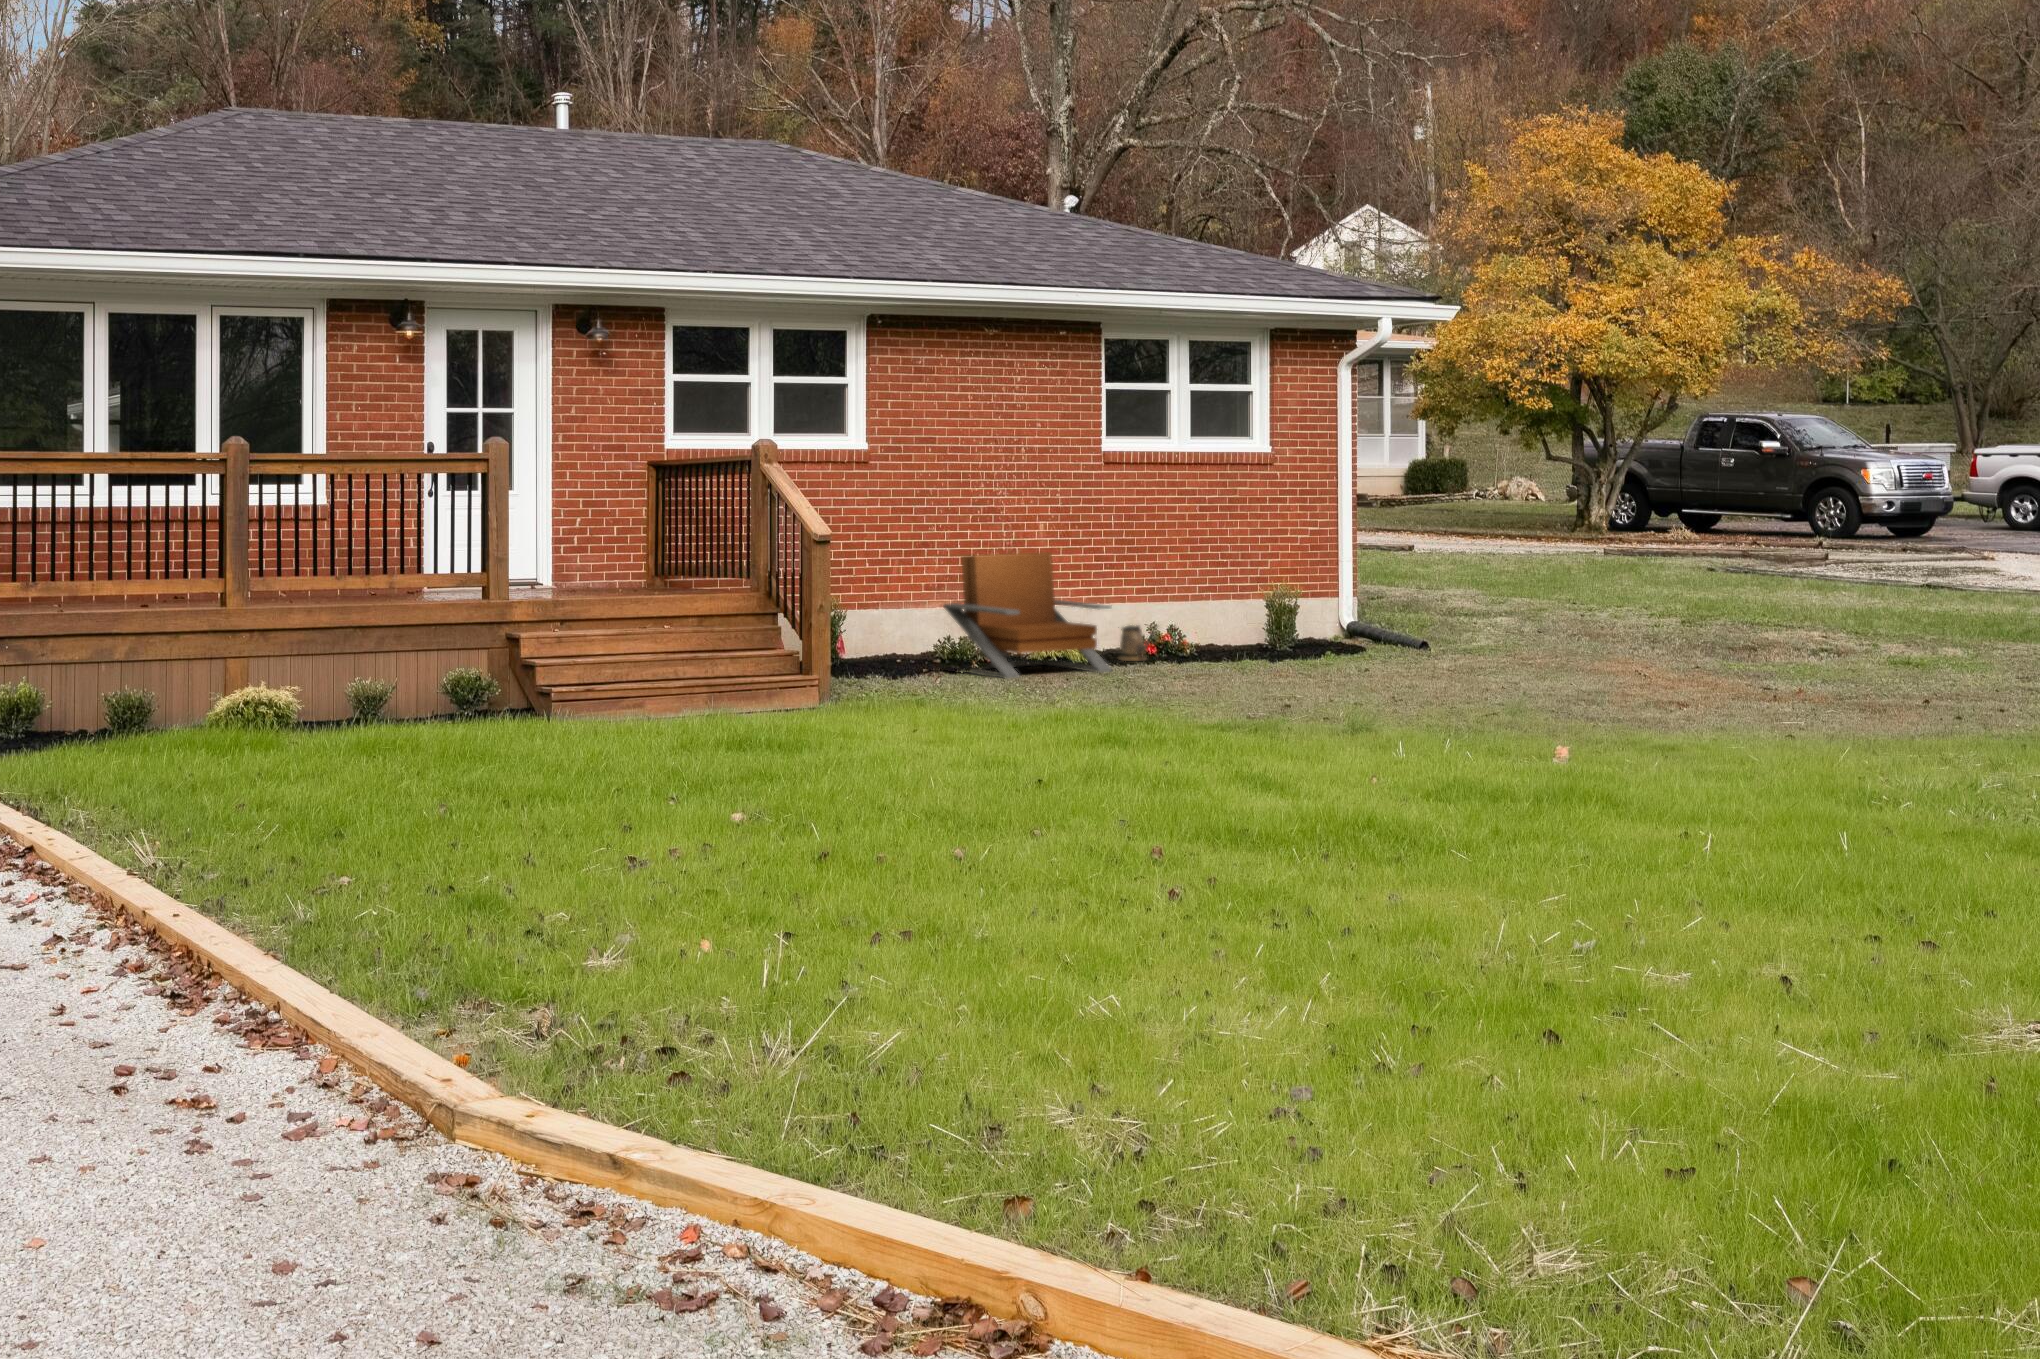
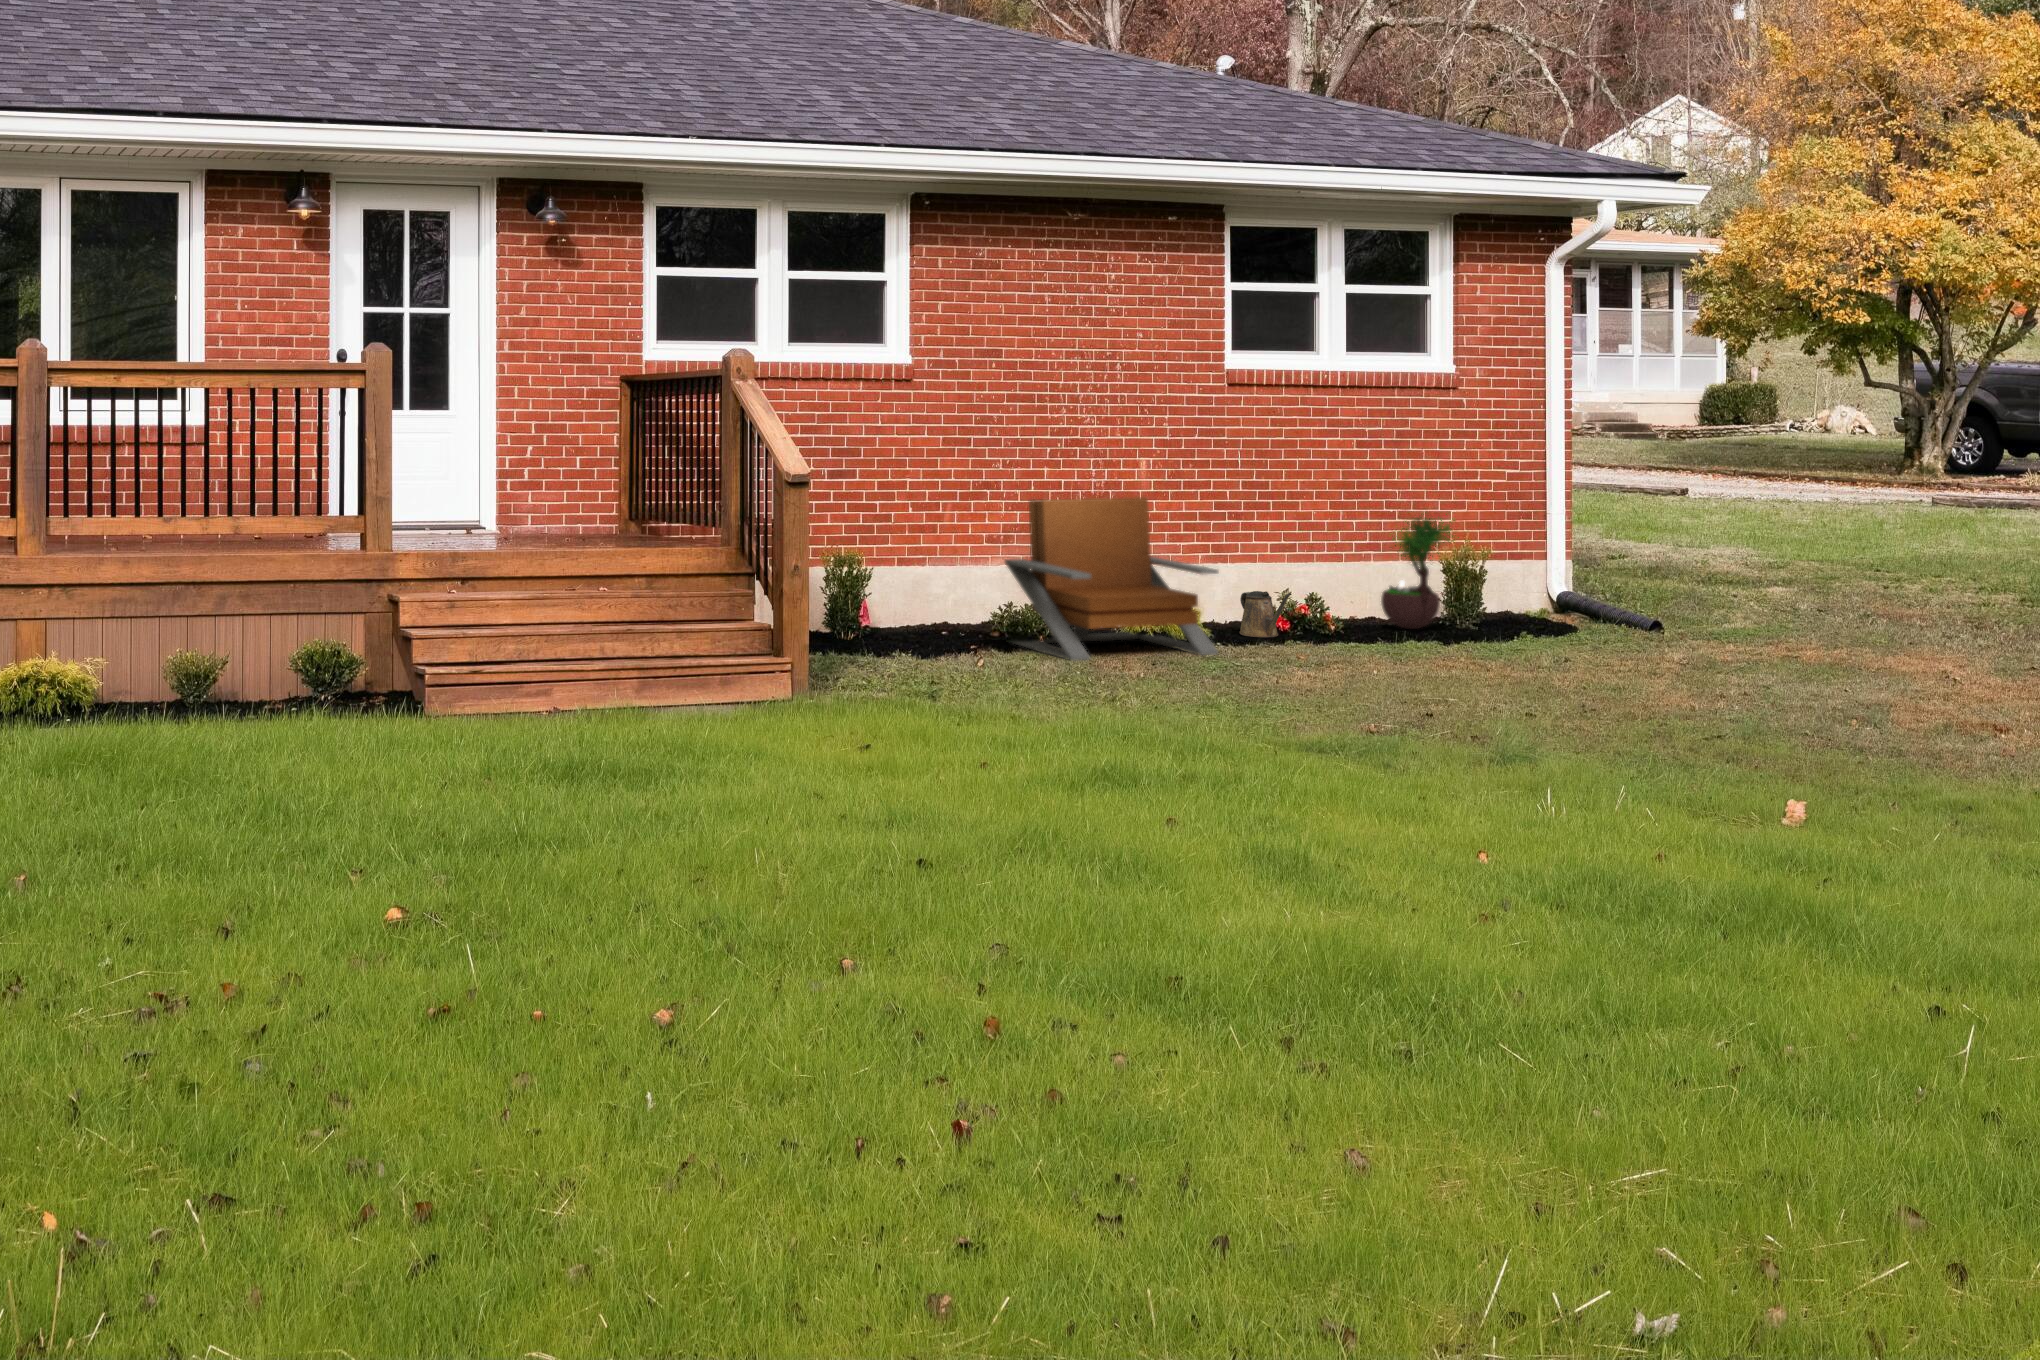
potted tree: none [1220,554,1280,653] -> present [1381,514,1459,629]

